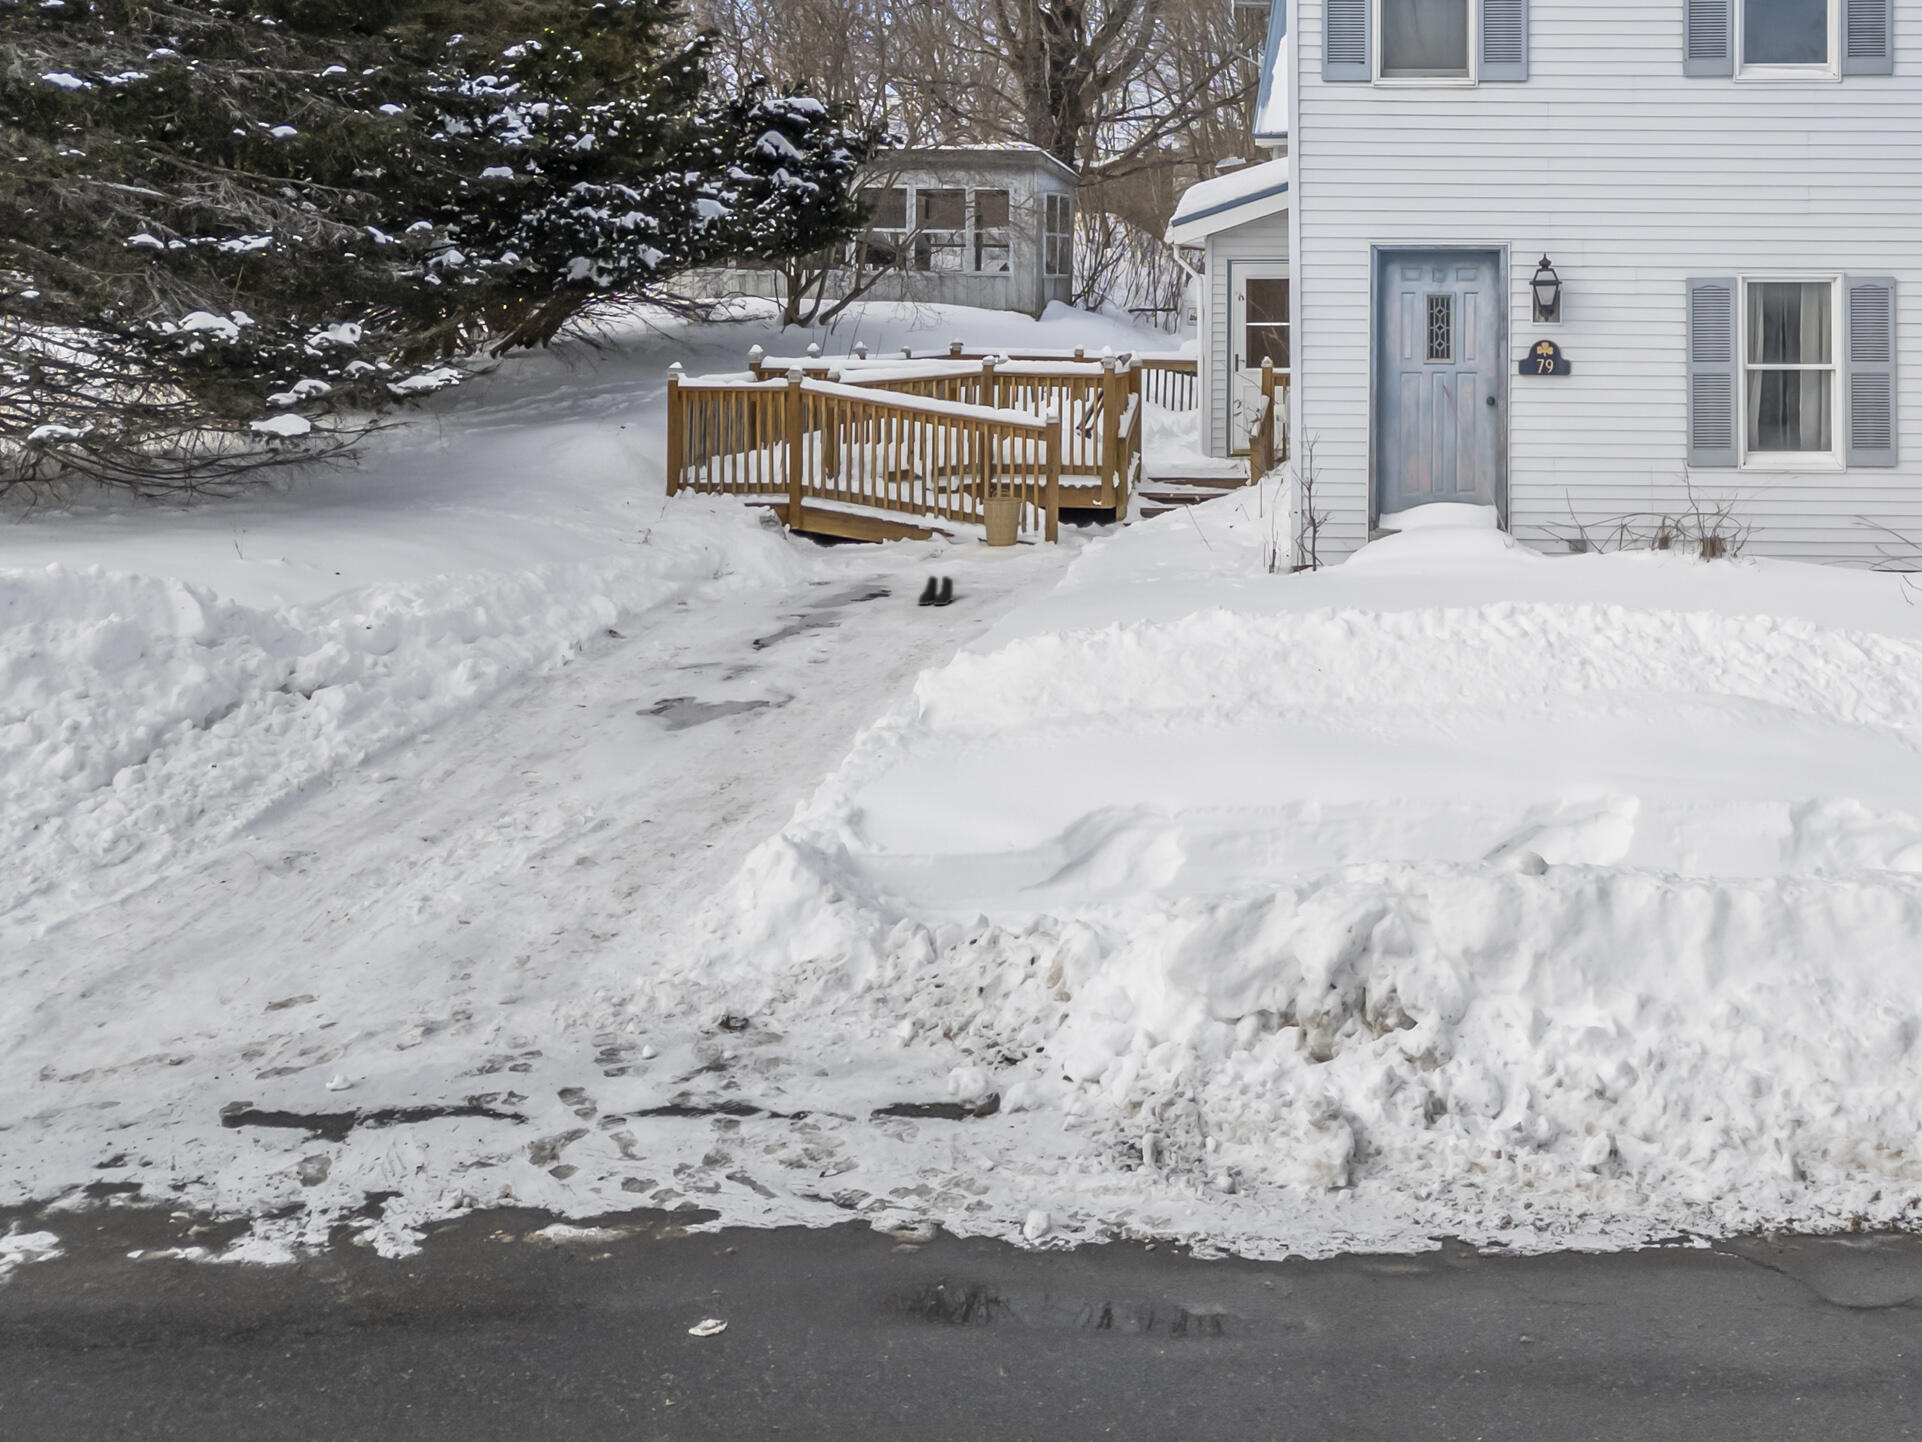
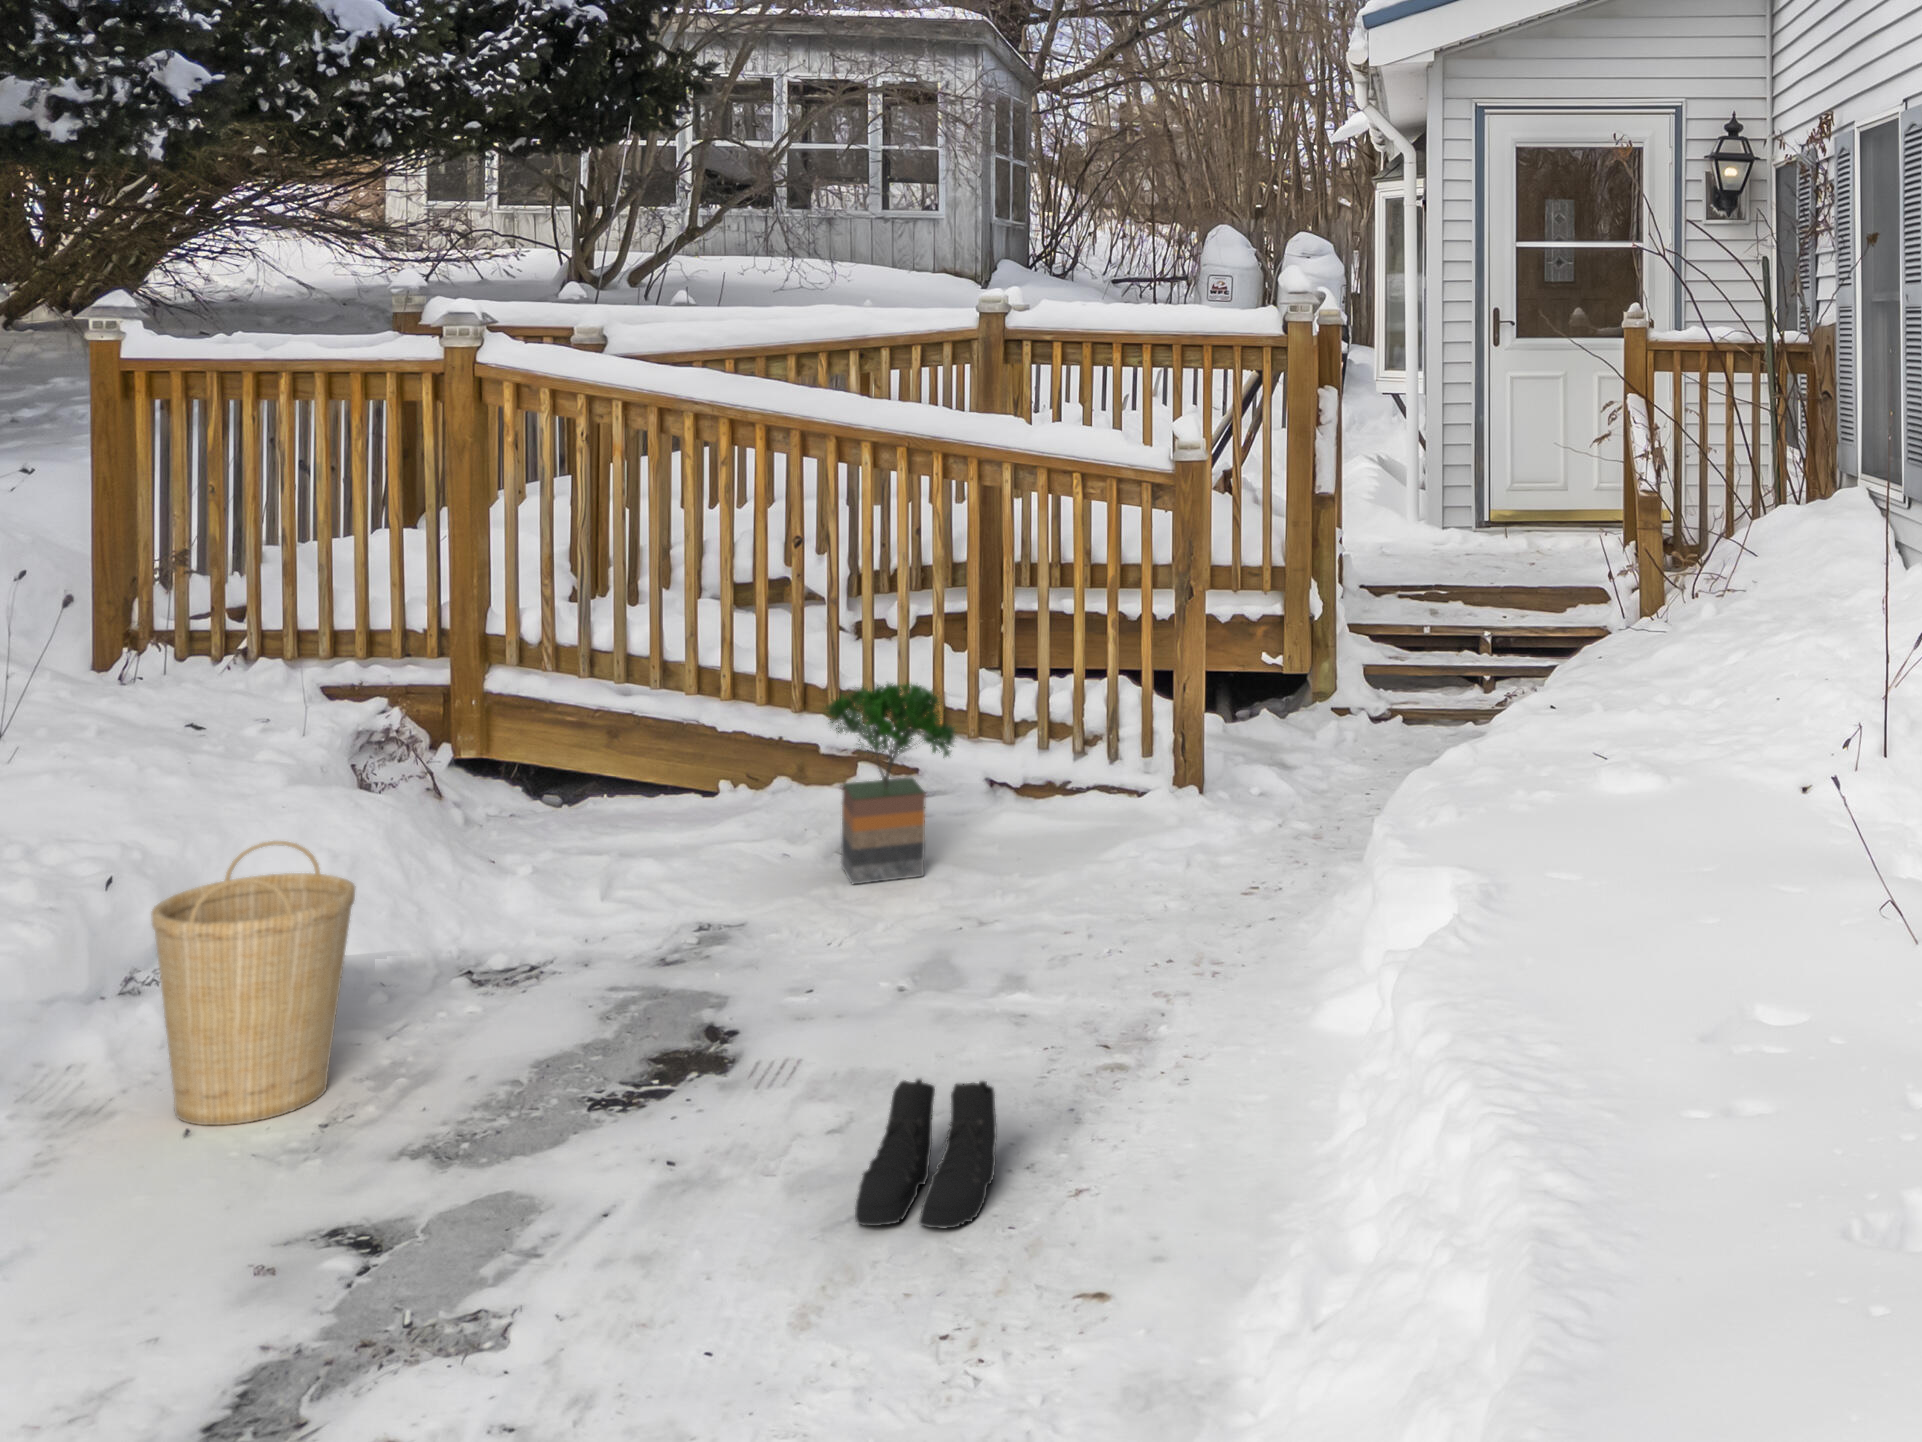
basket: present [983,489,1022,546] -> present [152,841,355,1125]
potted tree: none [917,497,962,561] -> present [824,683,956,884]

